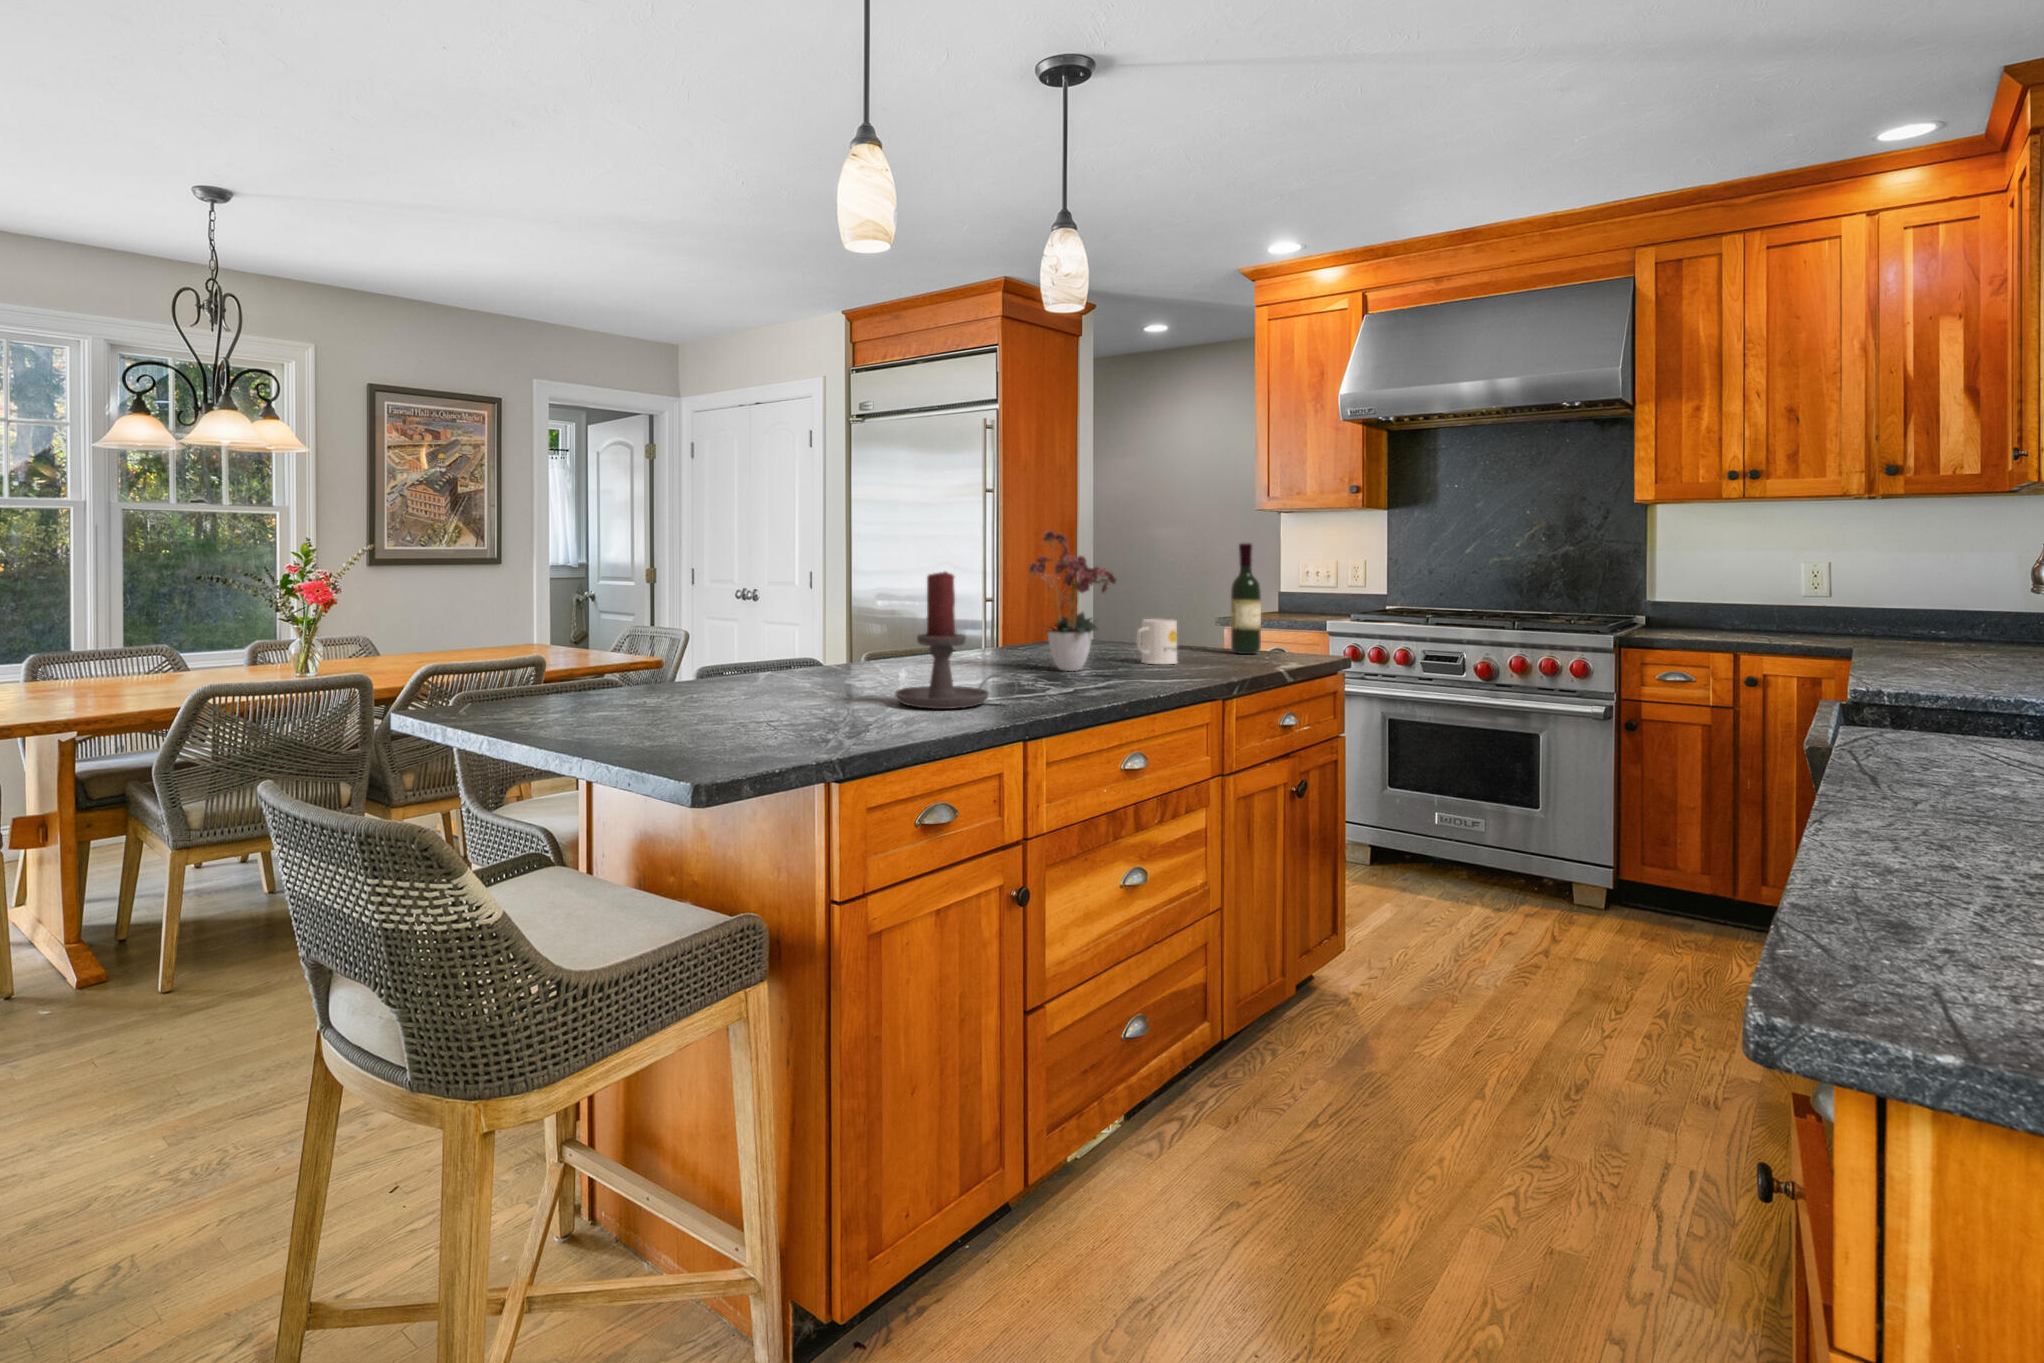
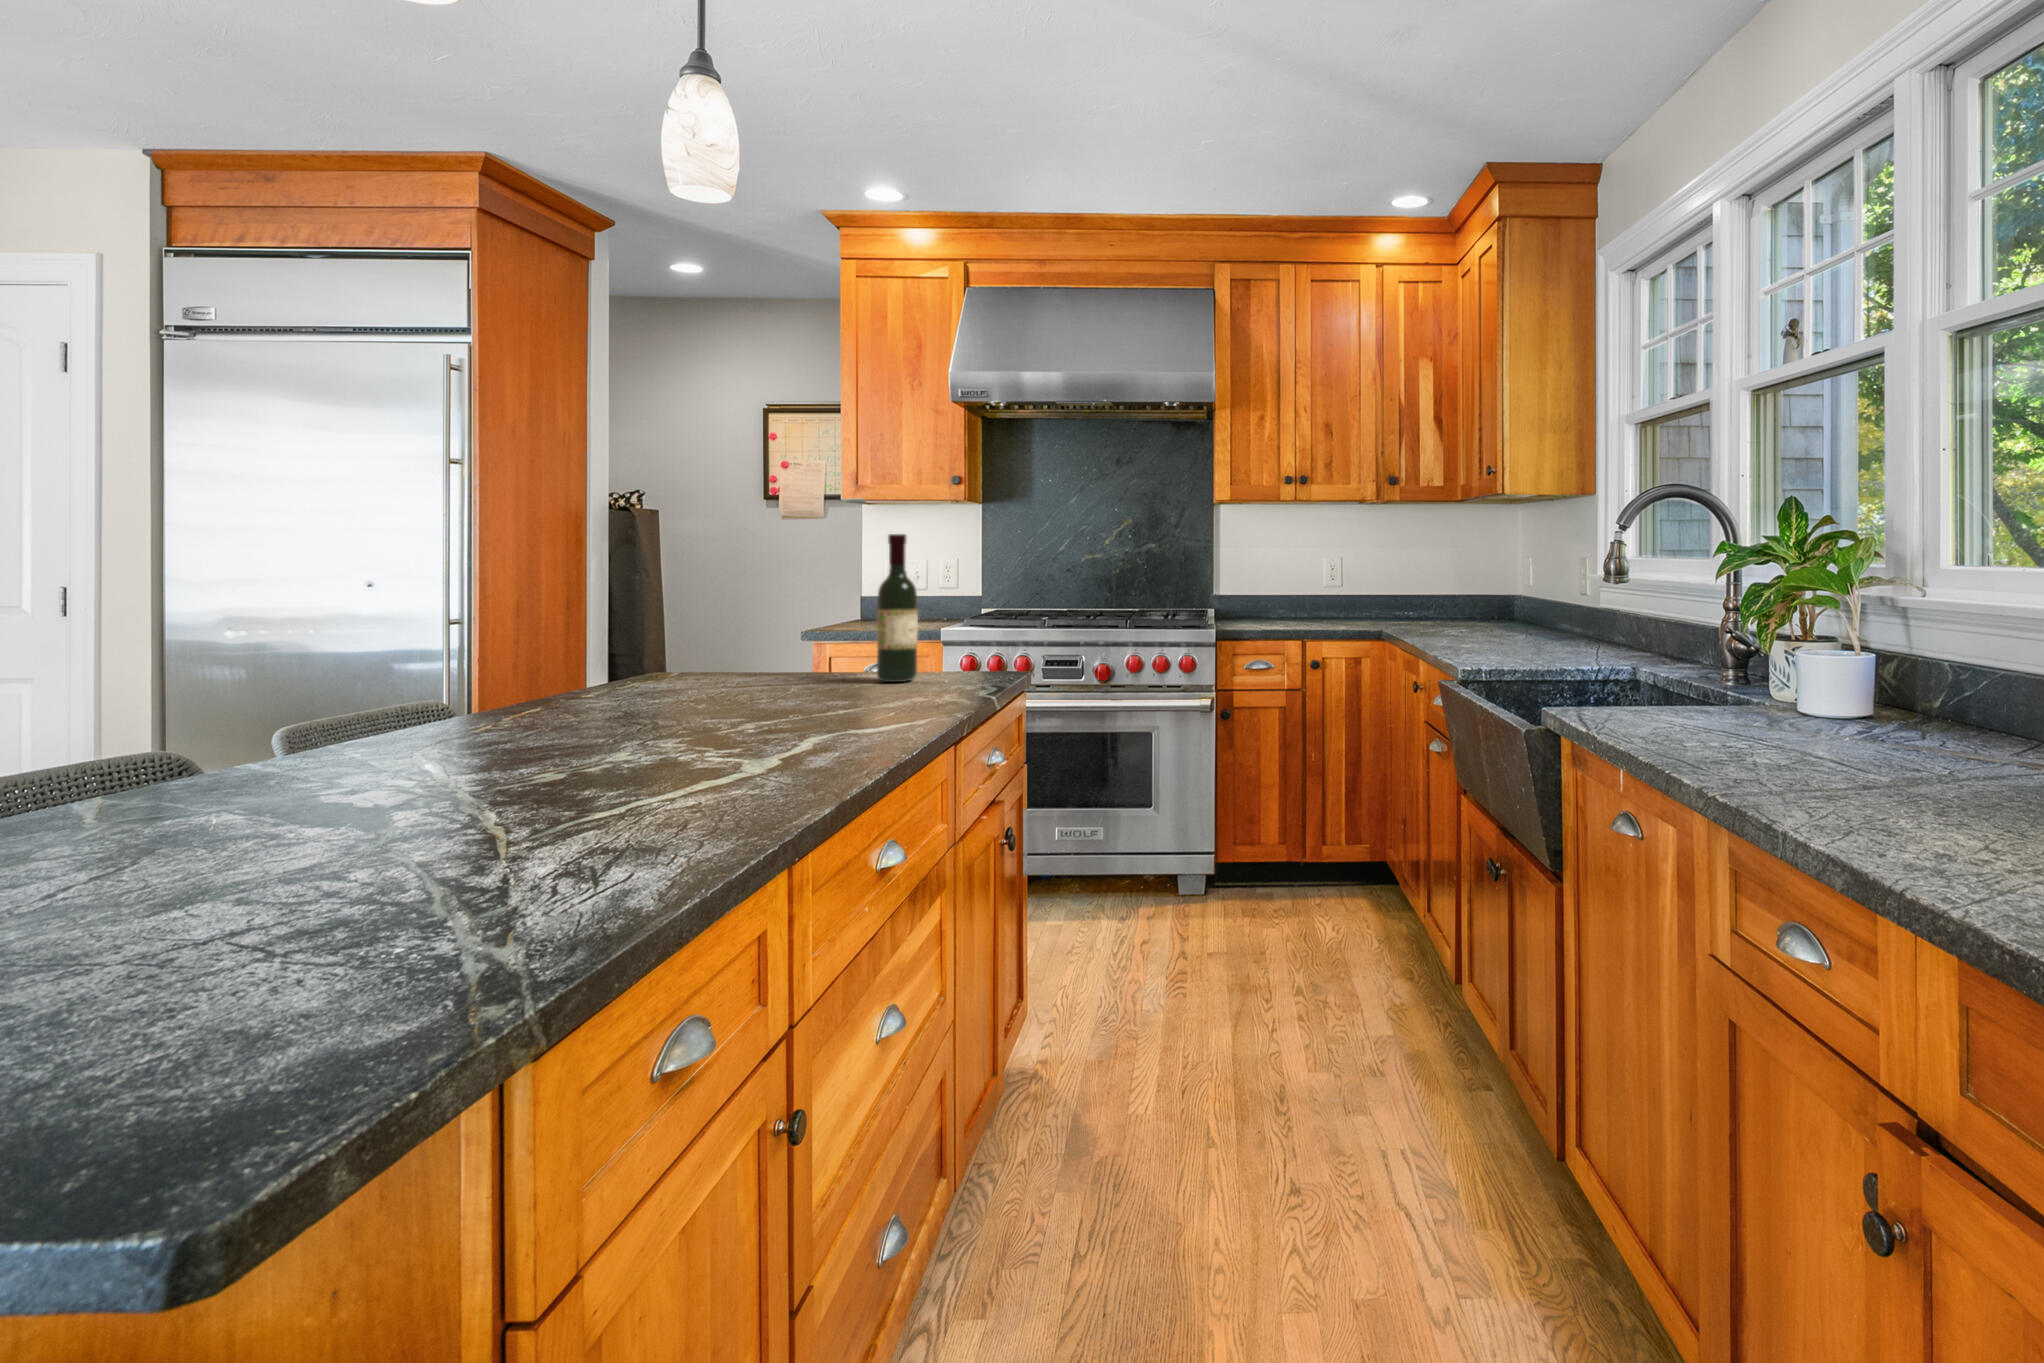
flower arrangement: present [1029,531,1117,671] -> none [554,494,750,746]
candle holder: present [895,572,1017,709] -> none [206,582,577,927]
mug: present [1137,619,1177,664] -> none [758,644,821,714]

